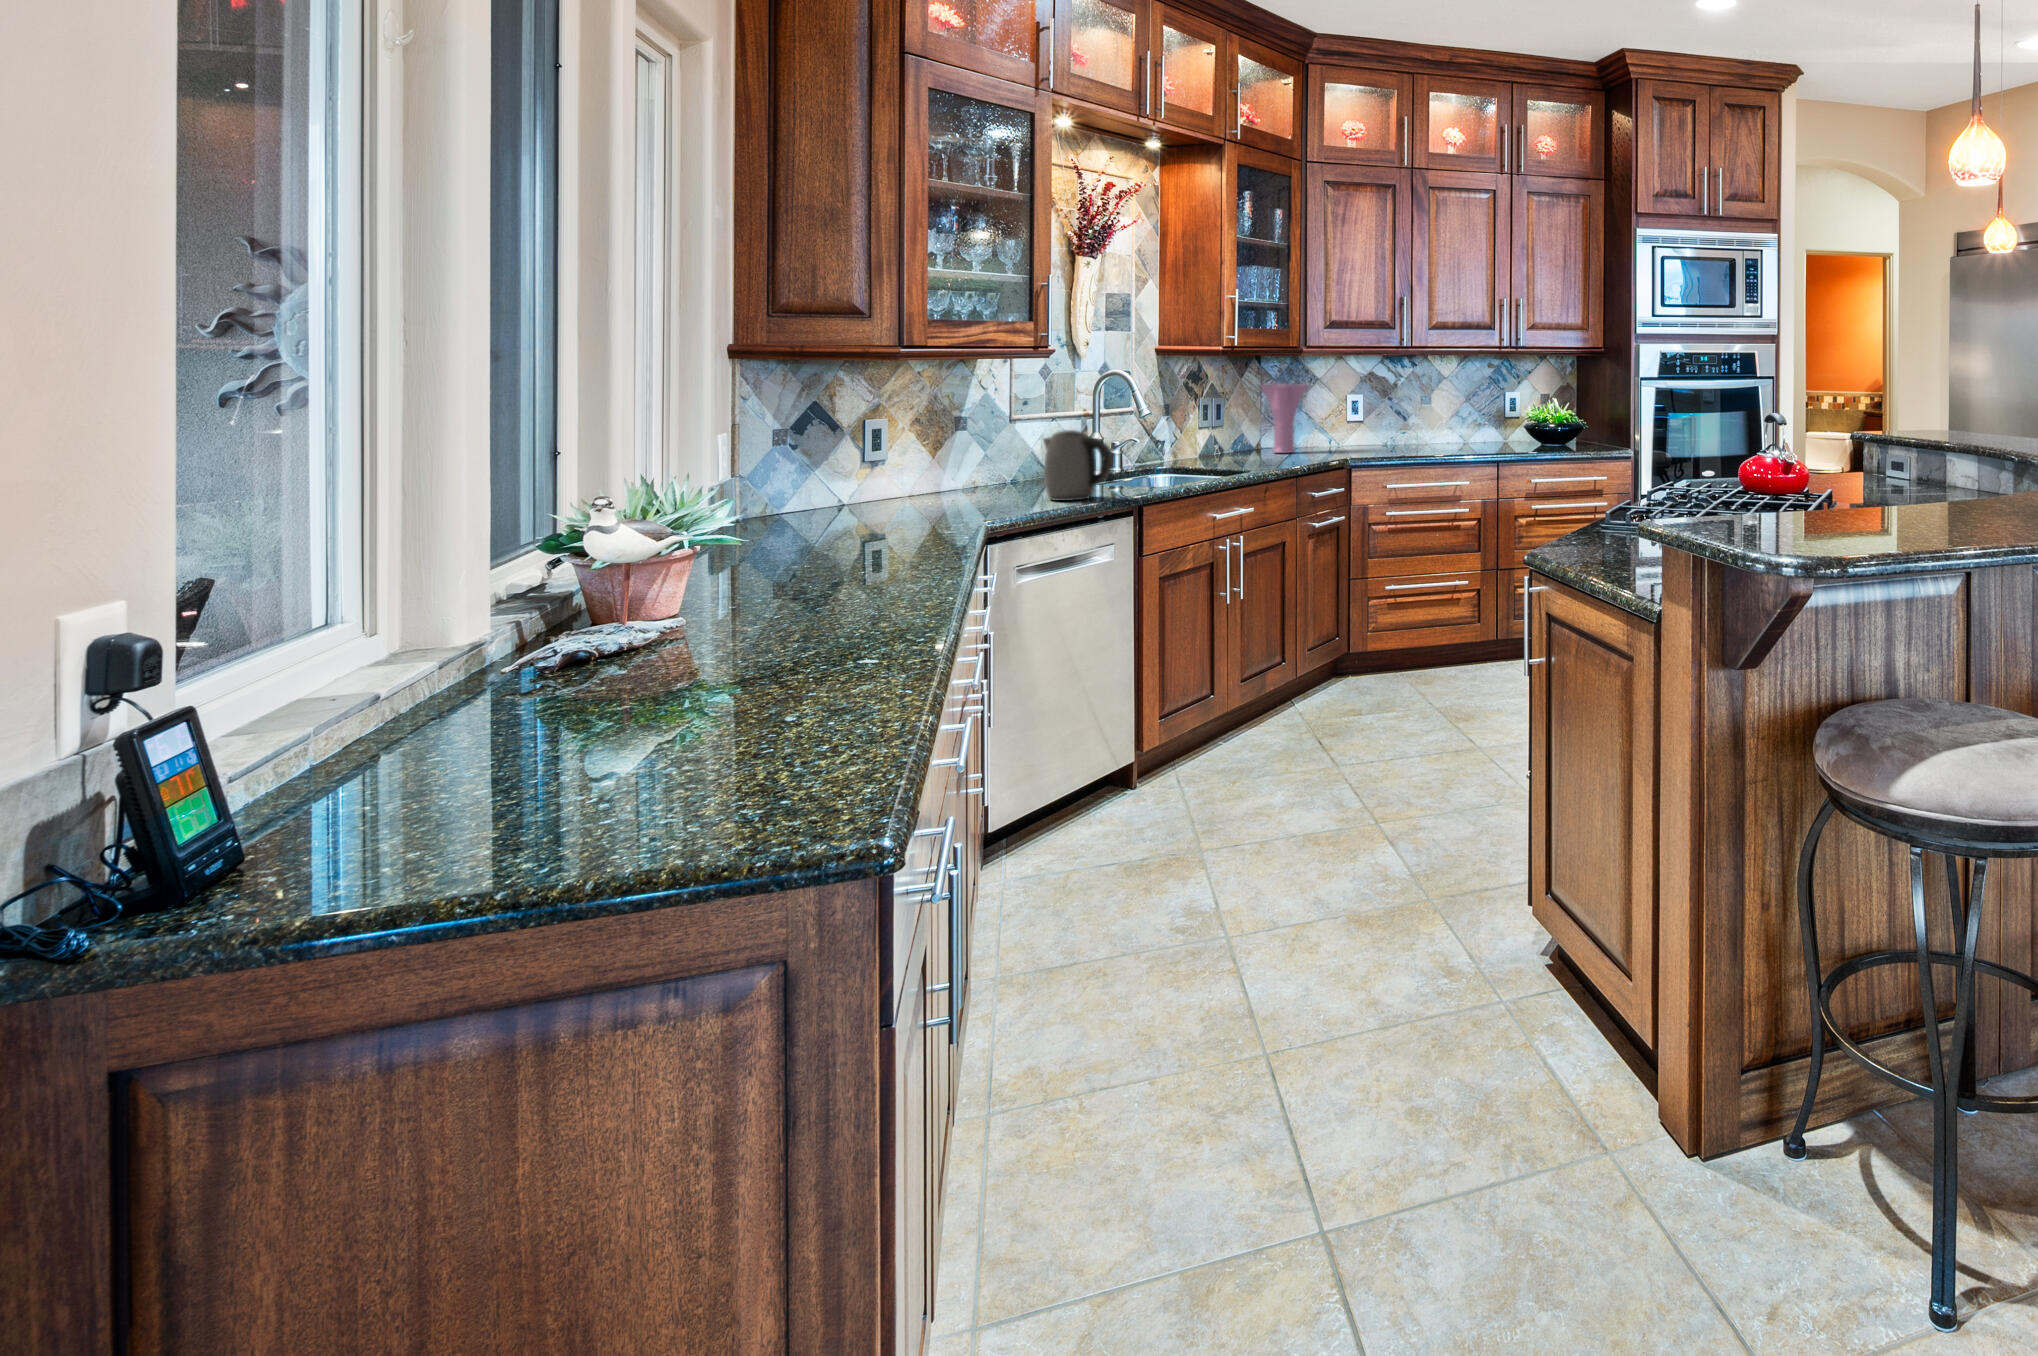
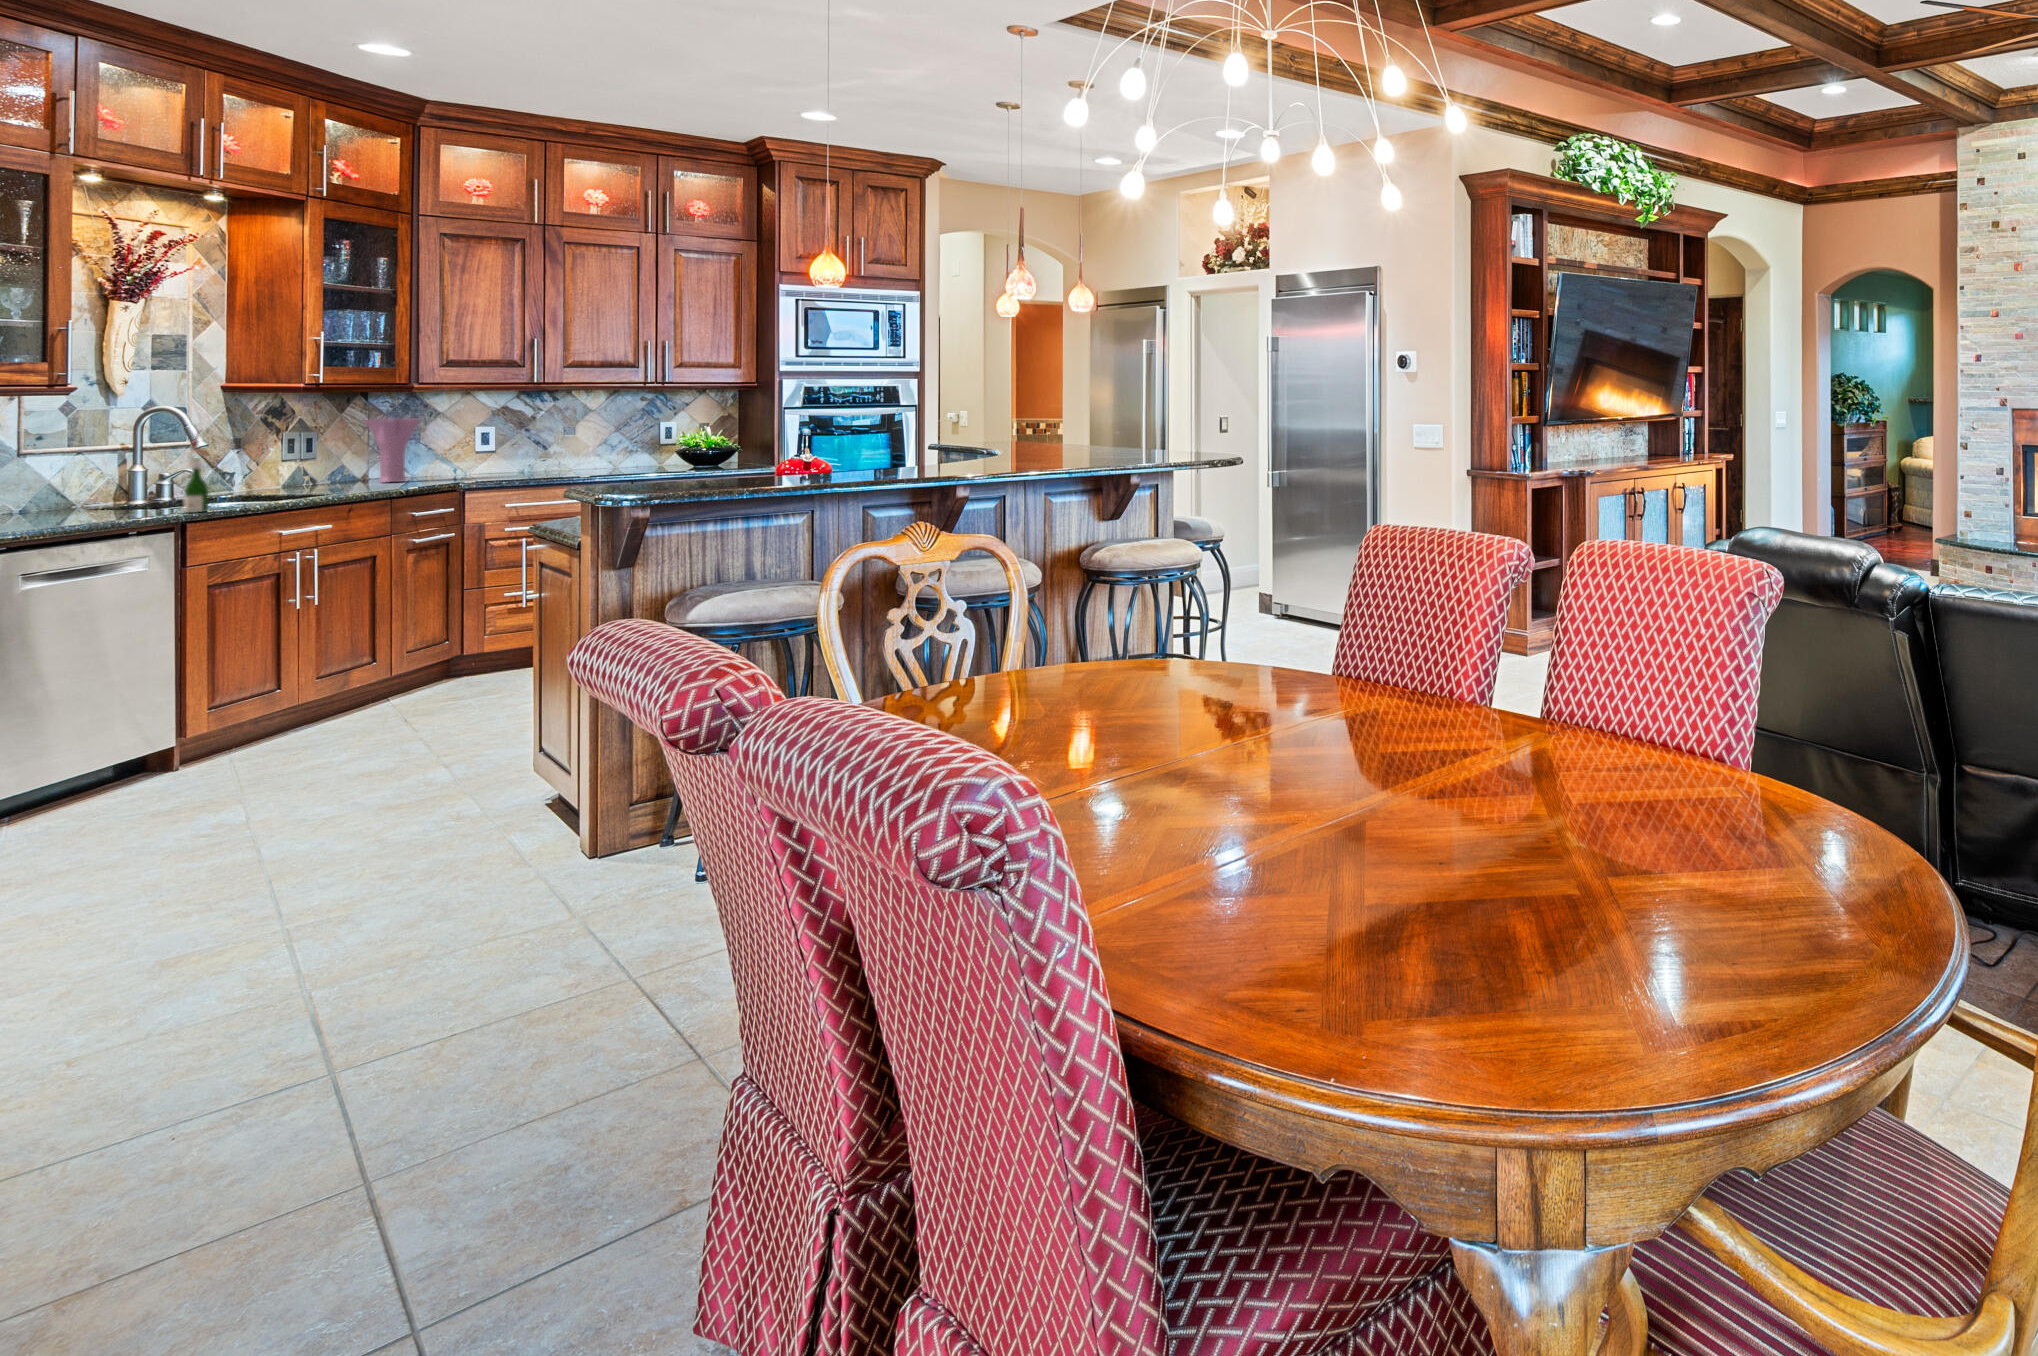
wine bottle: none [1139,398,1166,492] -> present [184,434,213,513]
kettle: present [1043,430,1113,501] -> none [60,460,150,522]

